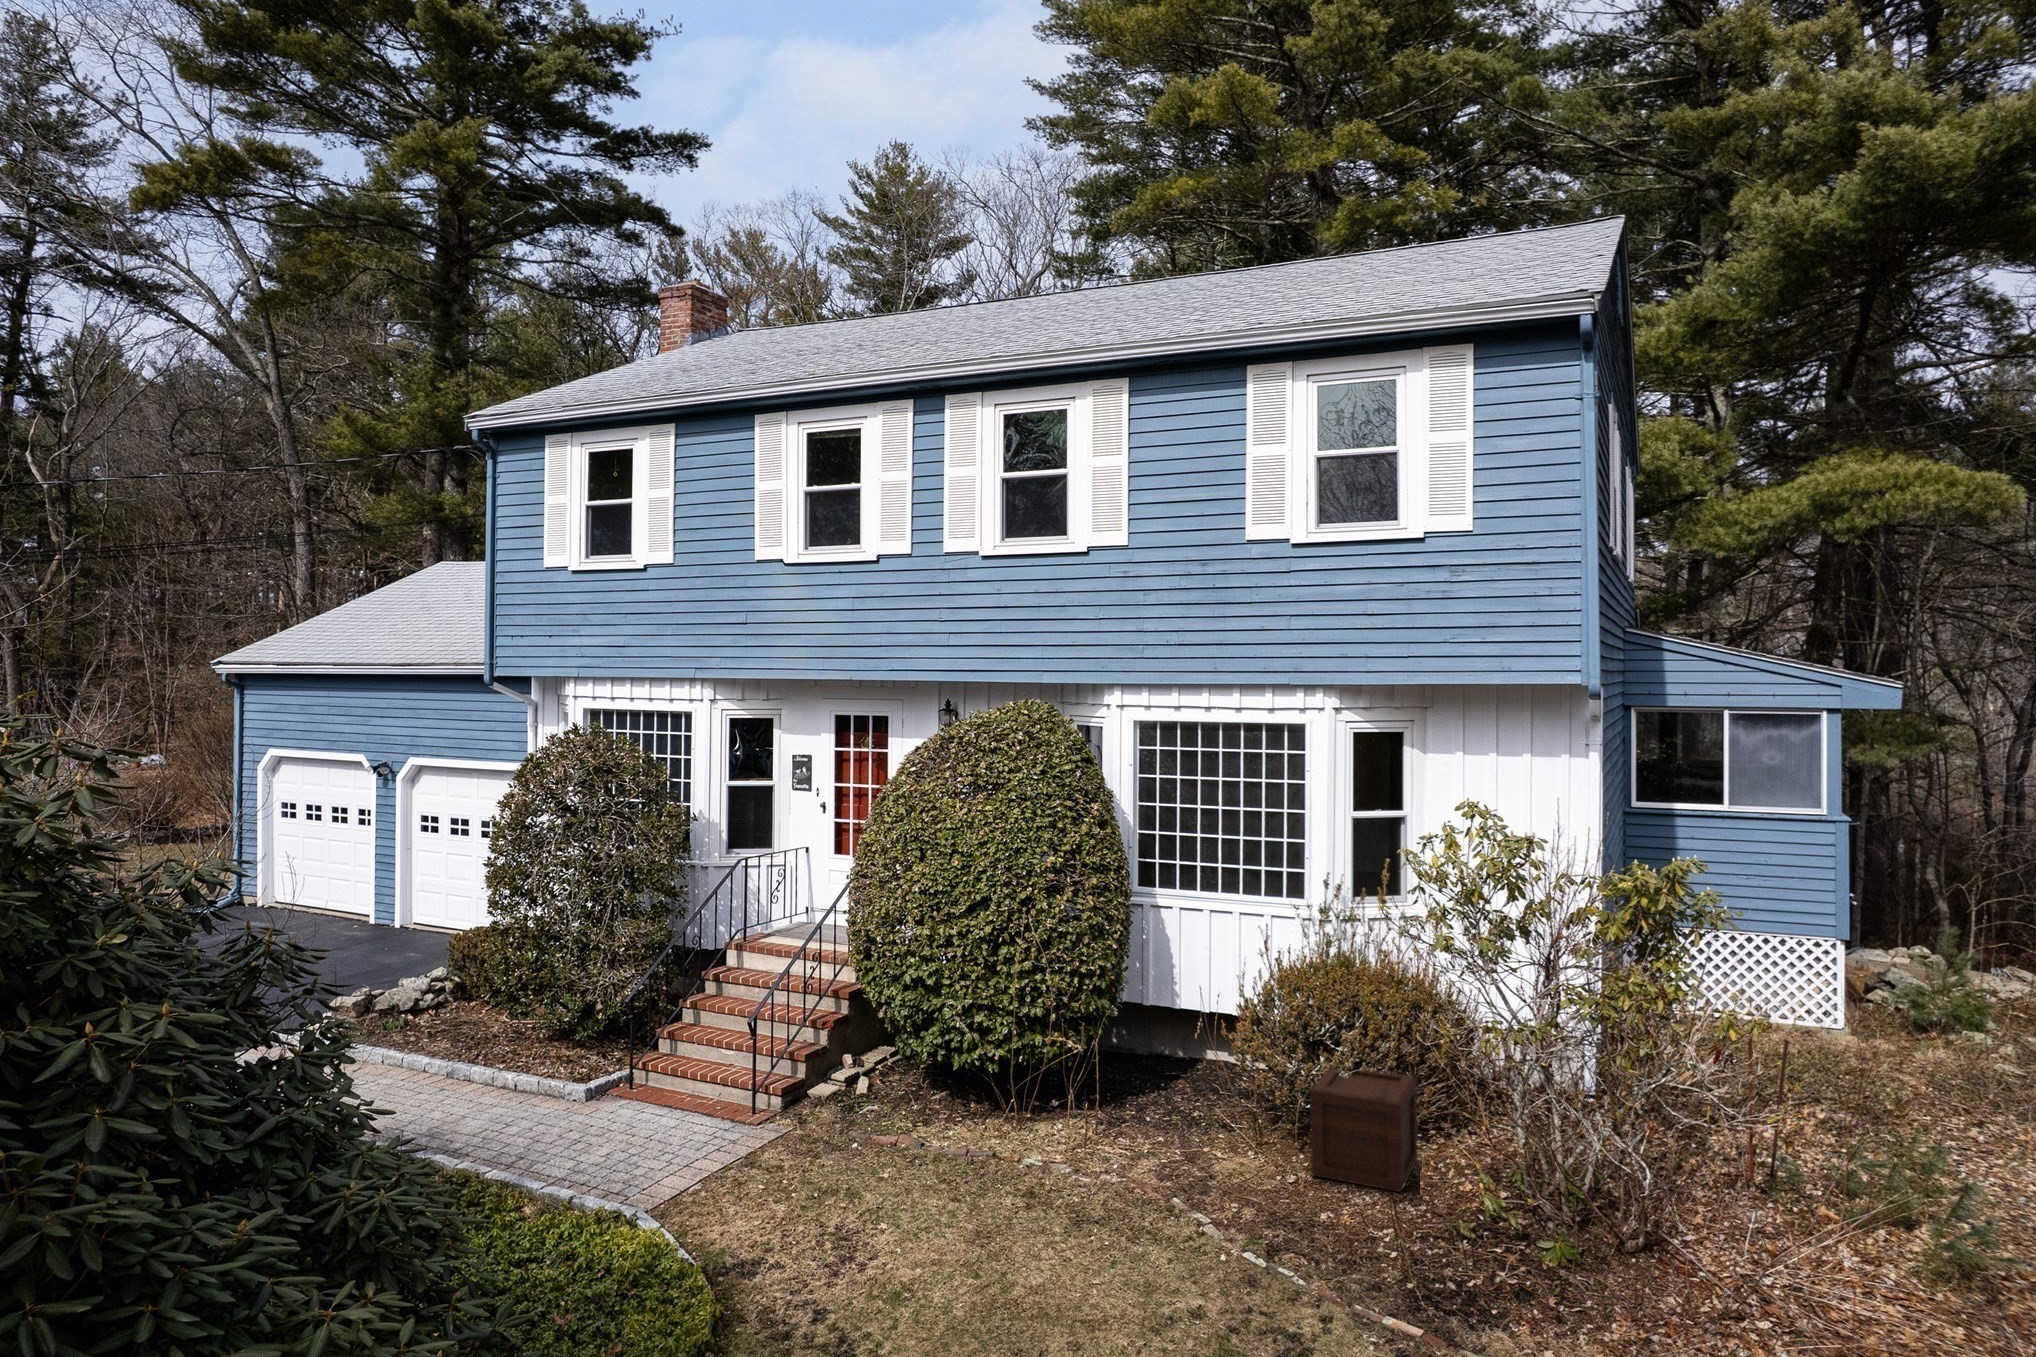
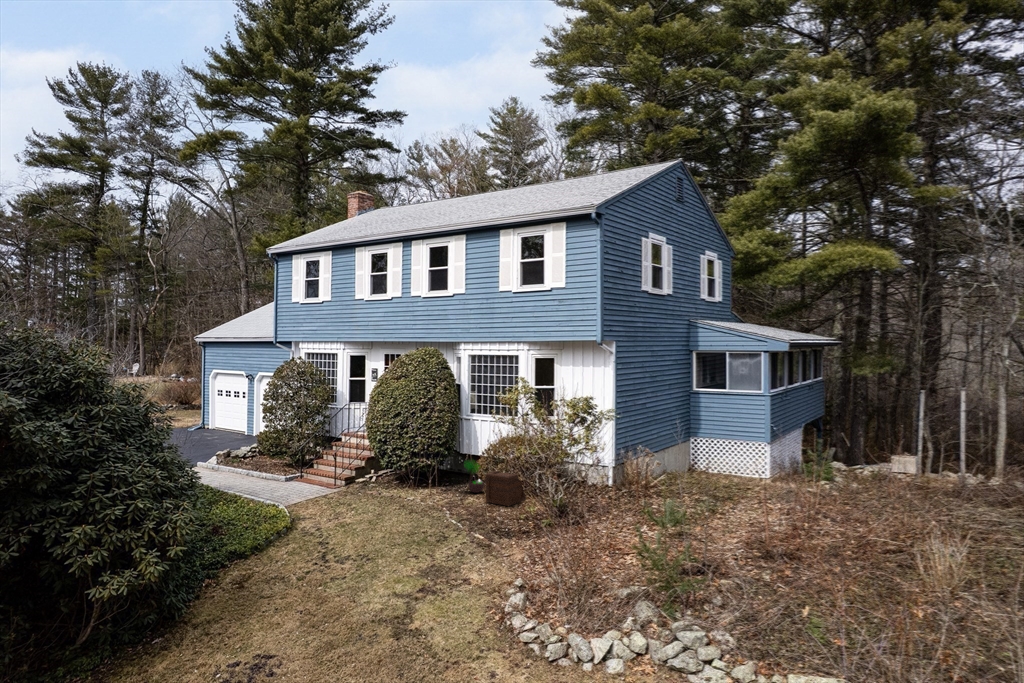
potted tree: none [1188,1024,1255,1134] -> present [464,460,484,493]

